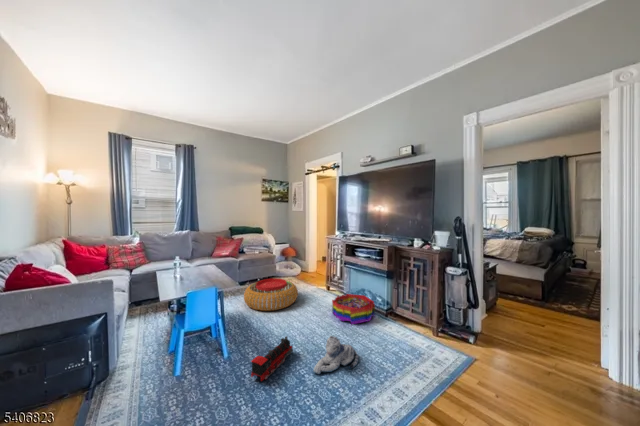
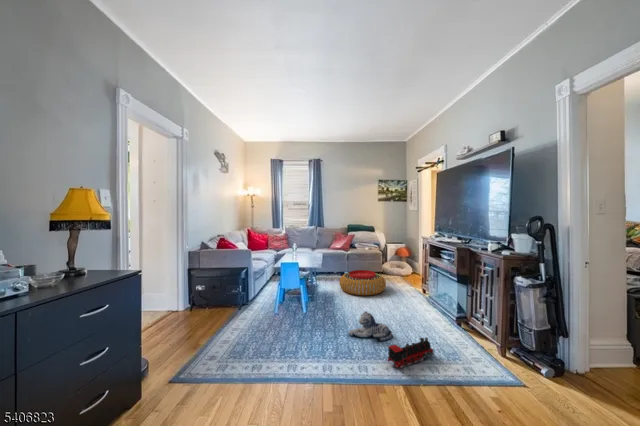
storage bin: present [332,294,375,324] -> none [402,293,446,321]
toy train: present [251,336,293,381] -> present [388,337,434,368]

